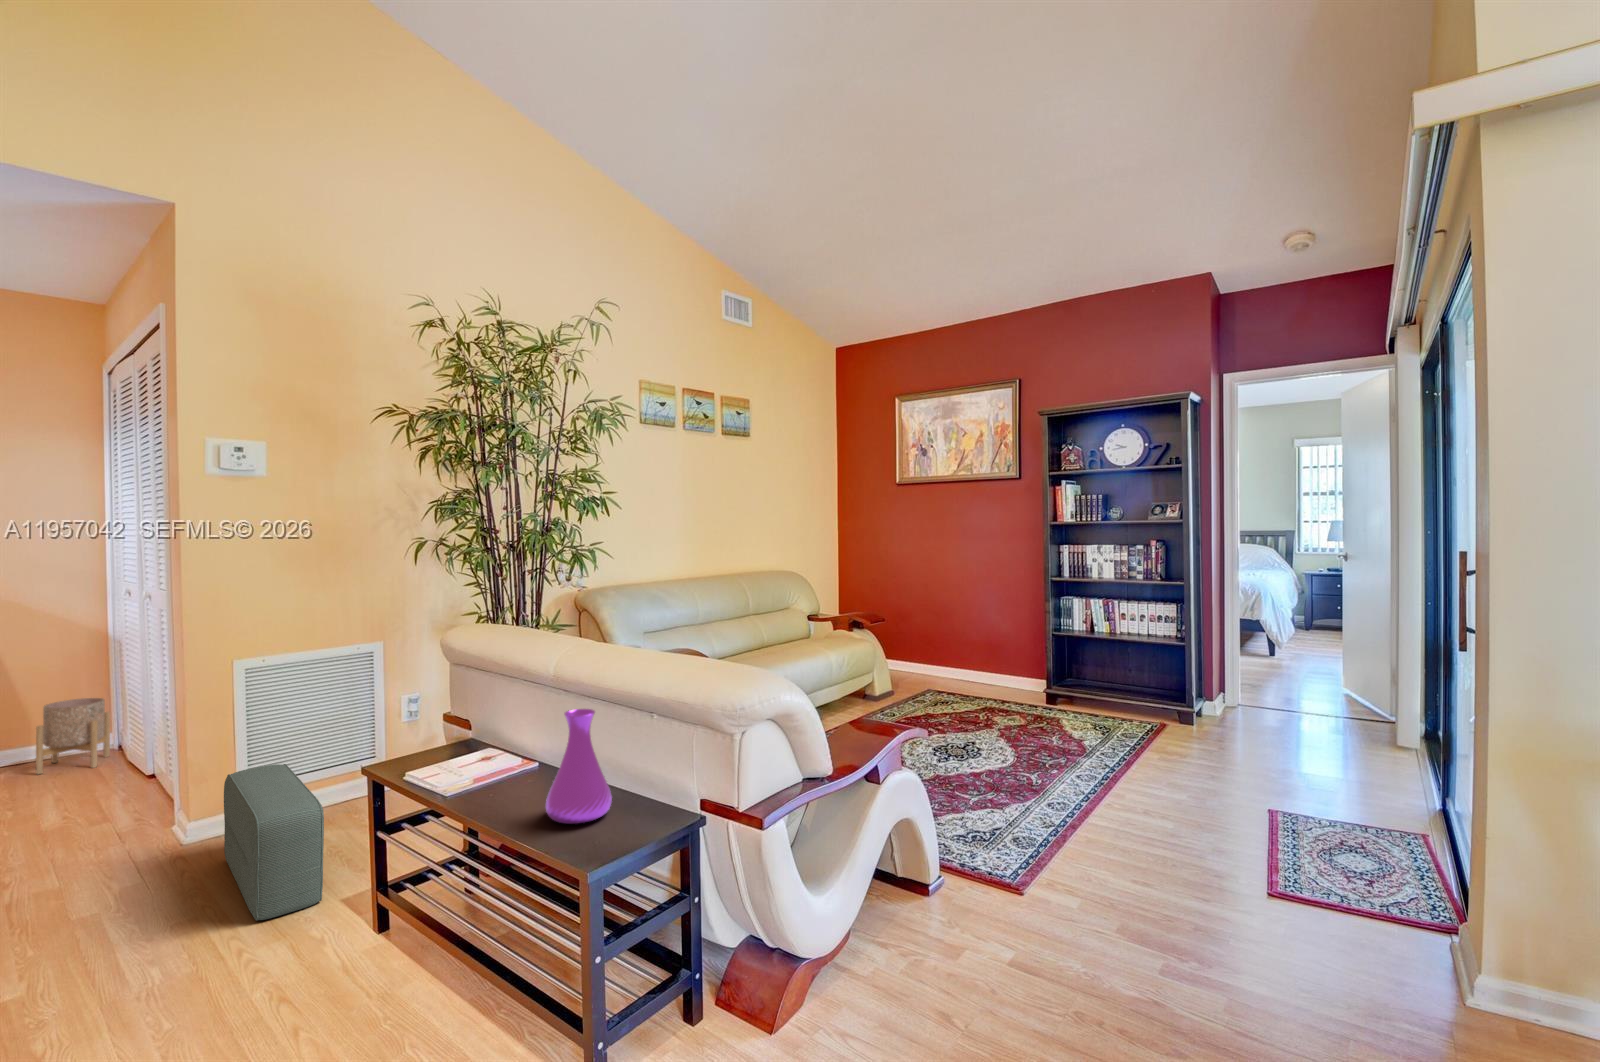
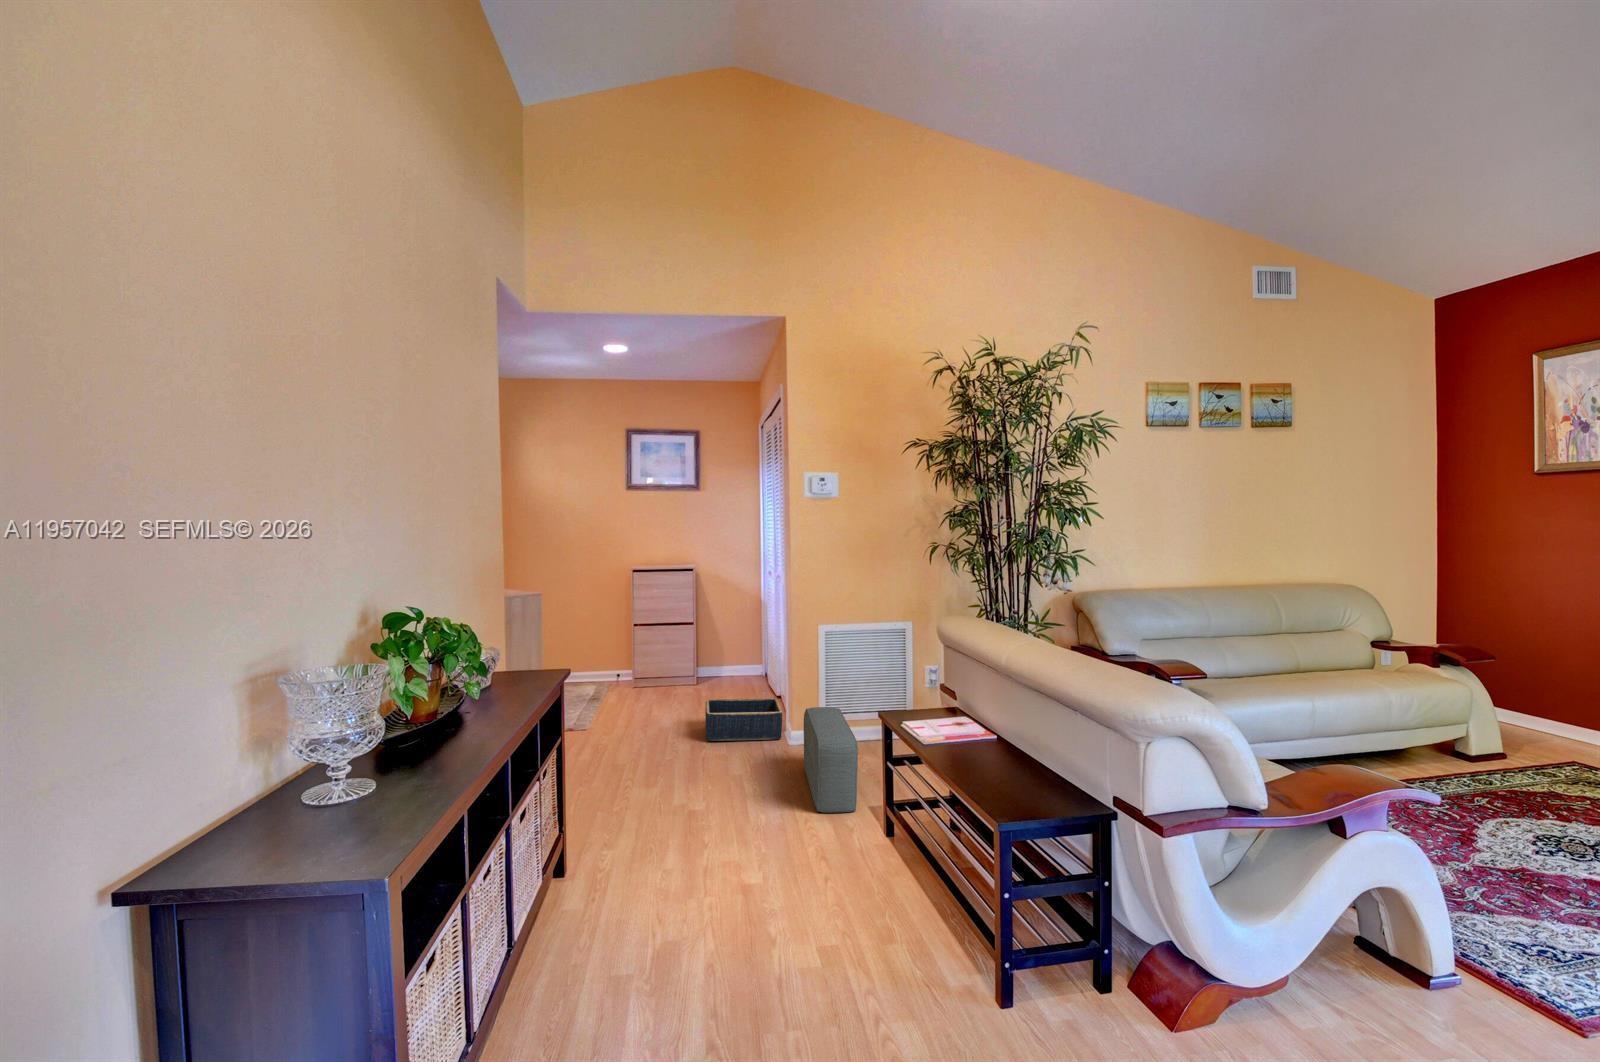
planter: present [36,698,110,774] -> none [713,643,749,691]
vase: present [546,709,612,824] -> none [987,697,1040,789]
basket: none [19,768,180,860] -> present [705,698,782,741]

